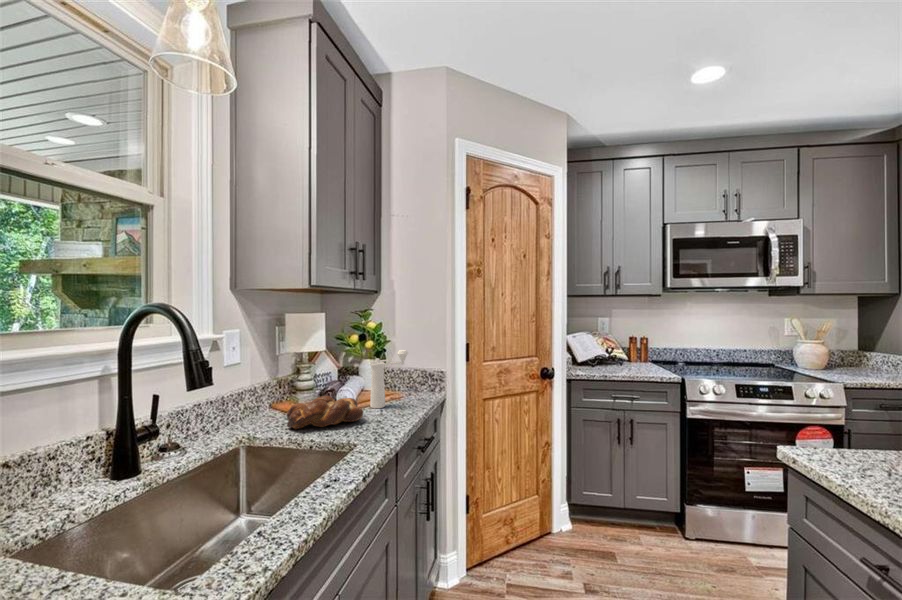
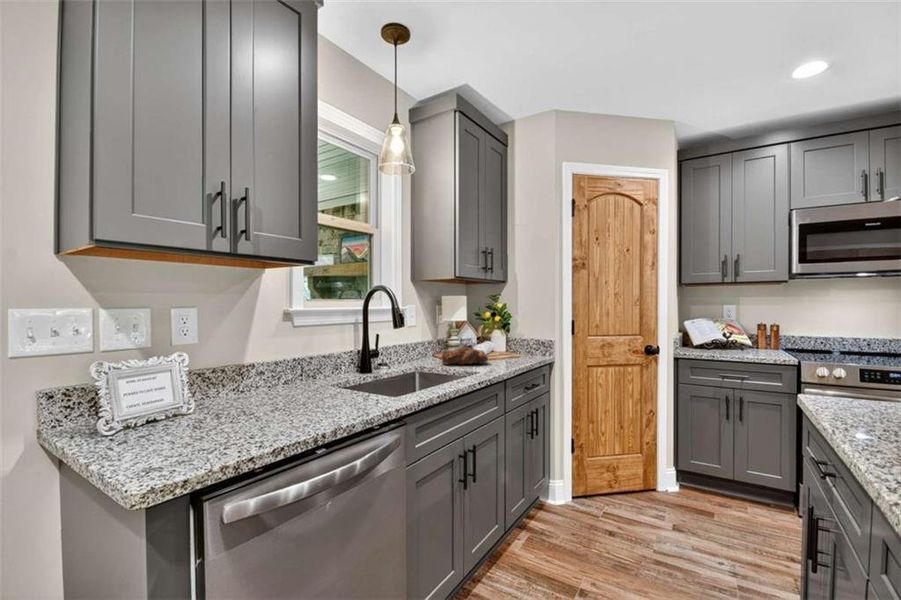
pepper mill: present [370,350,408,408] -> none [495,322,523,360]

